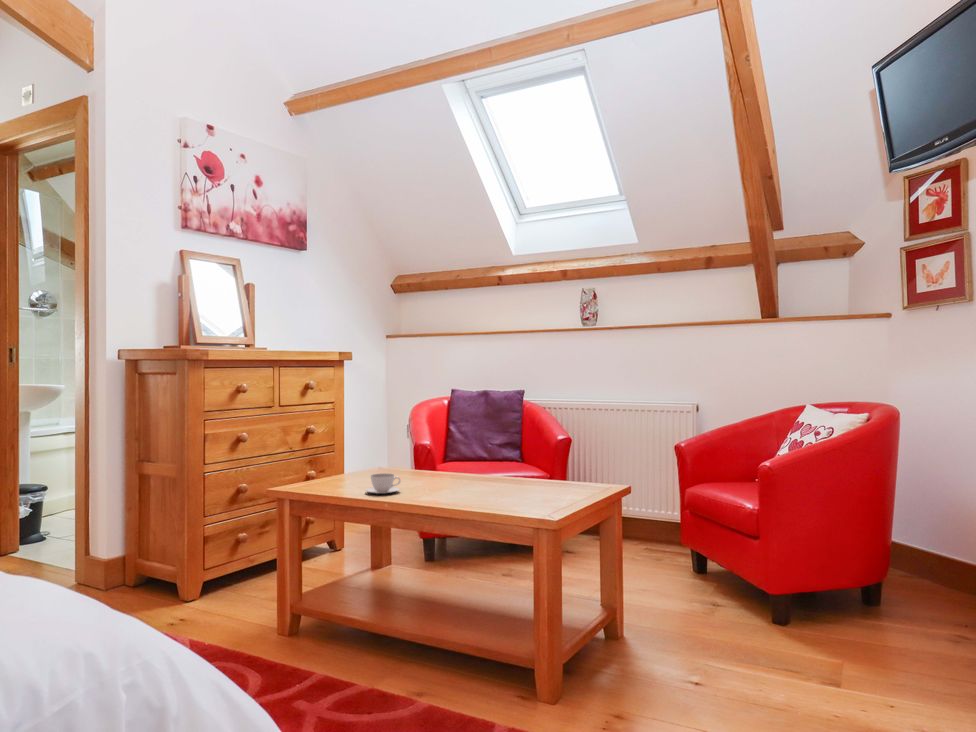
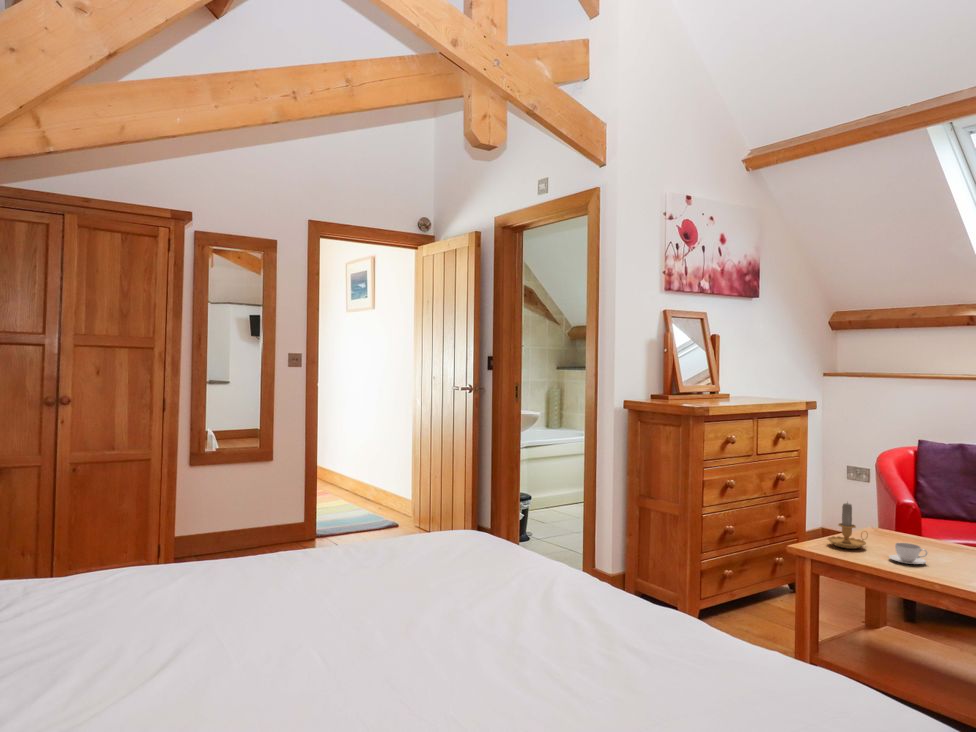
candle: none [314,437,358,487] -> present [828,503,868,549]

